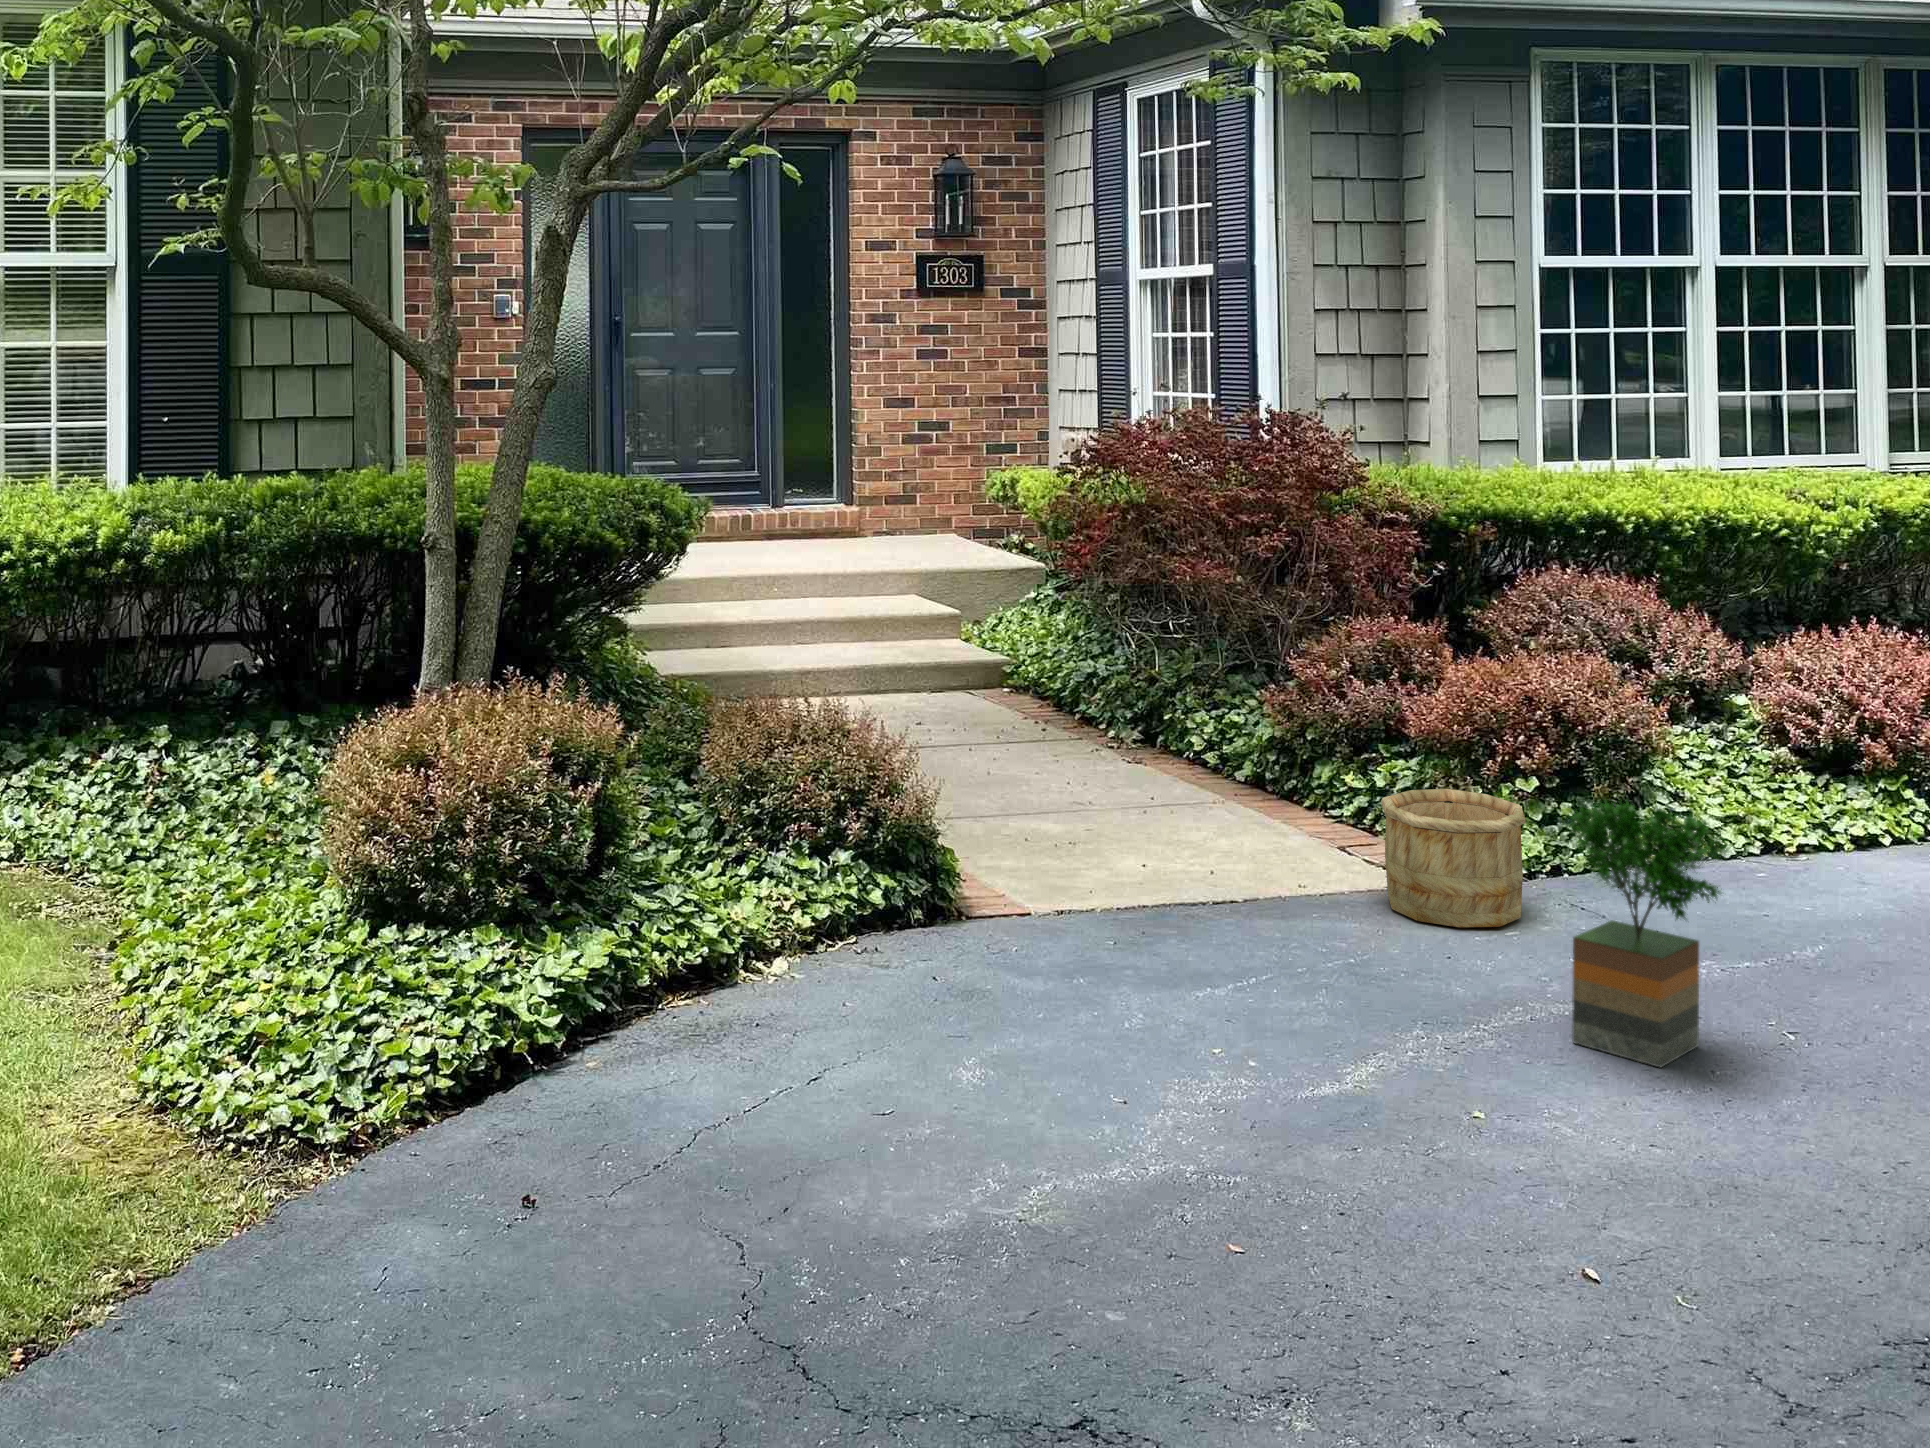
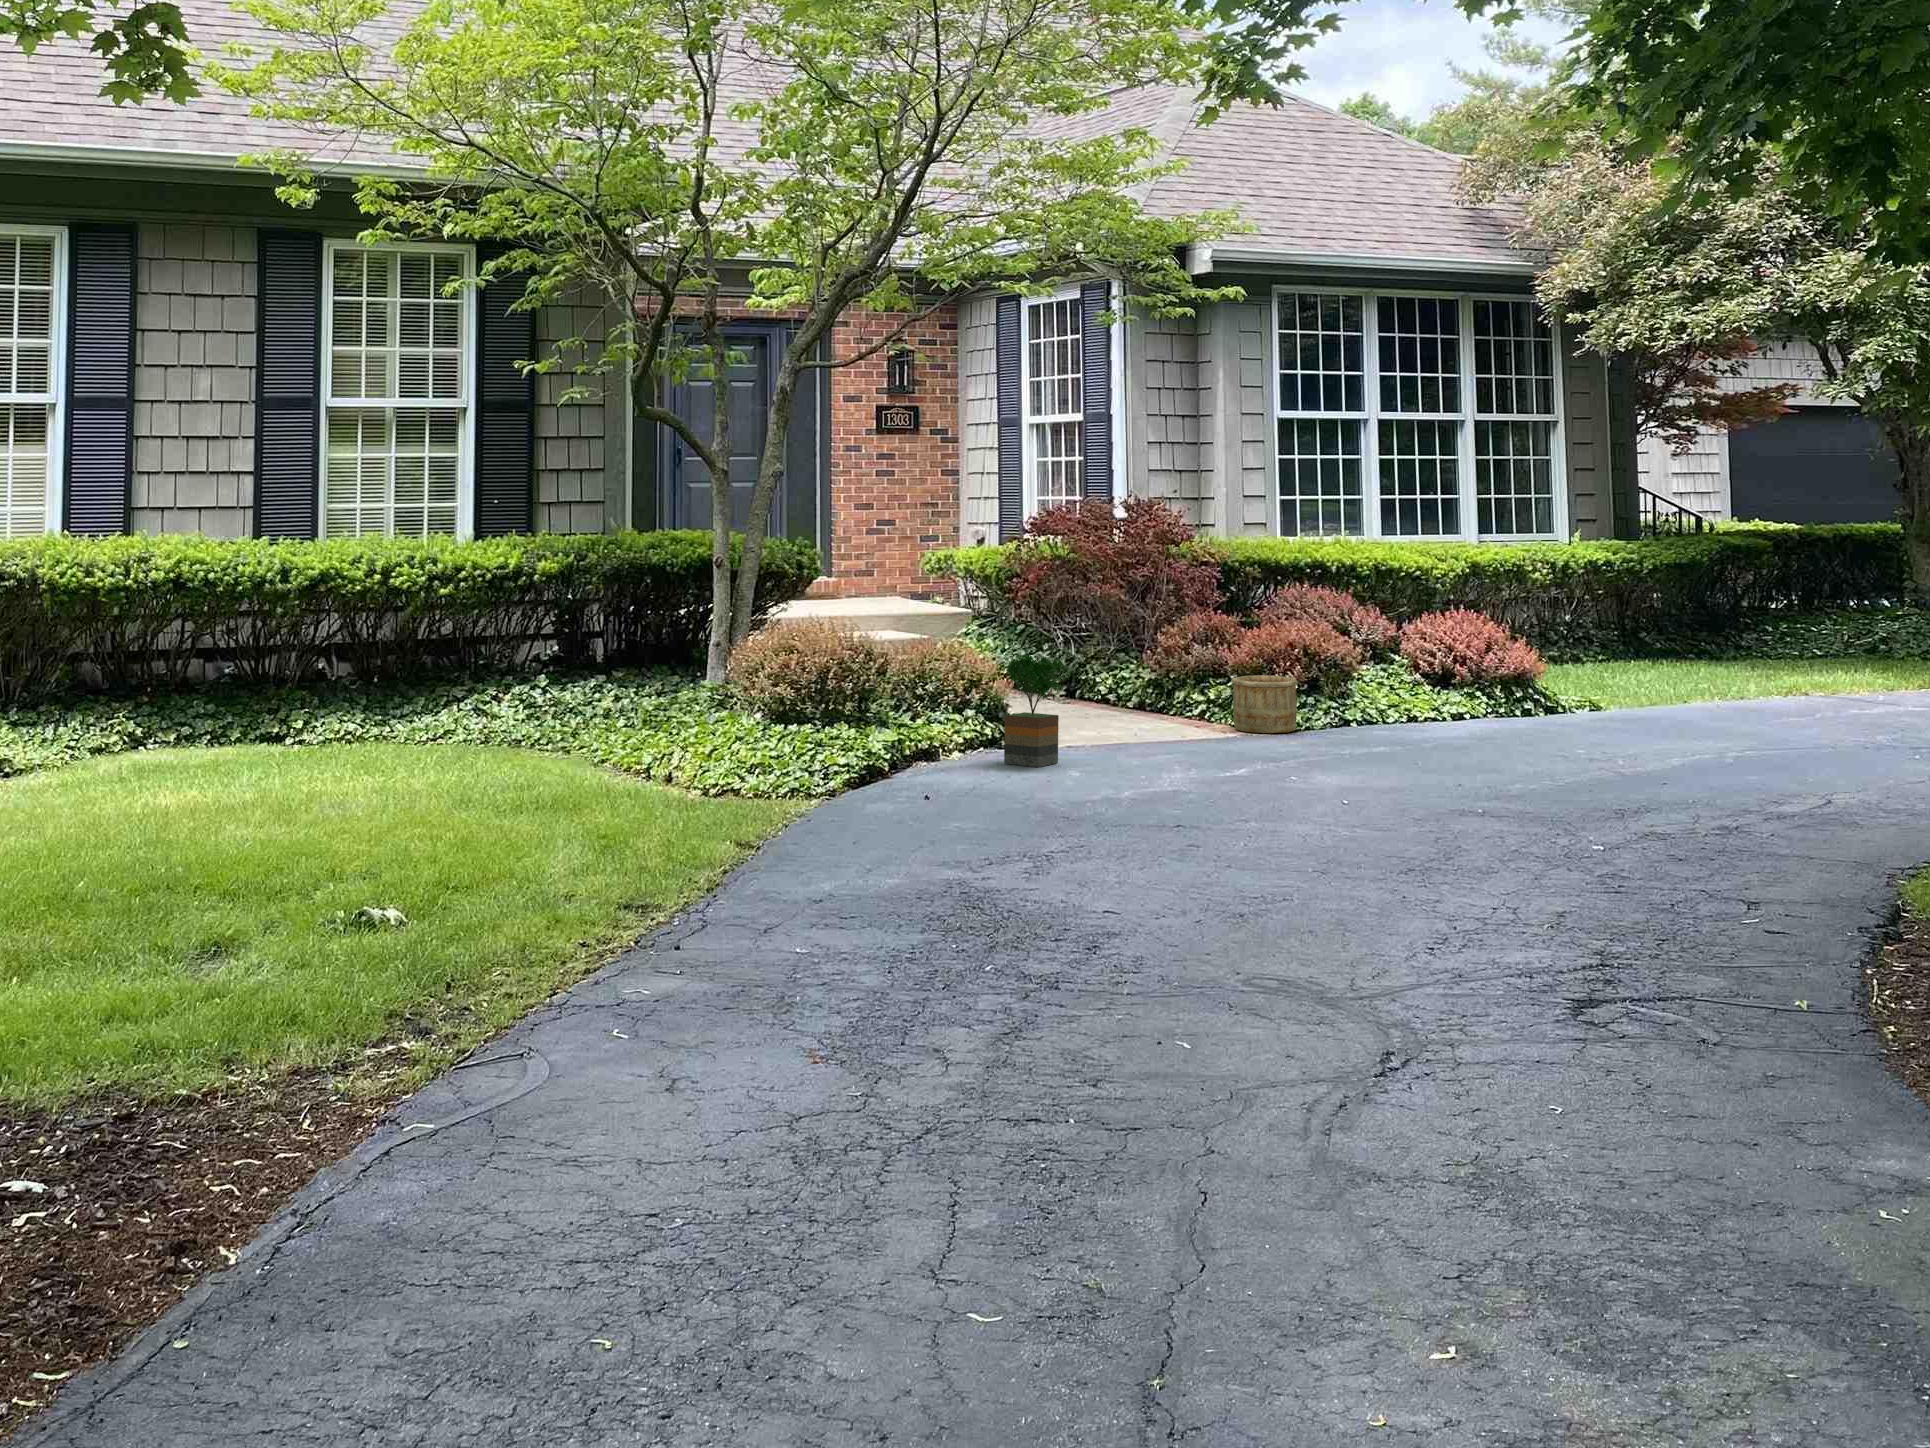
potted tree: present [1570,799,1732,1068] -> present [1004,655,1070,767]

